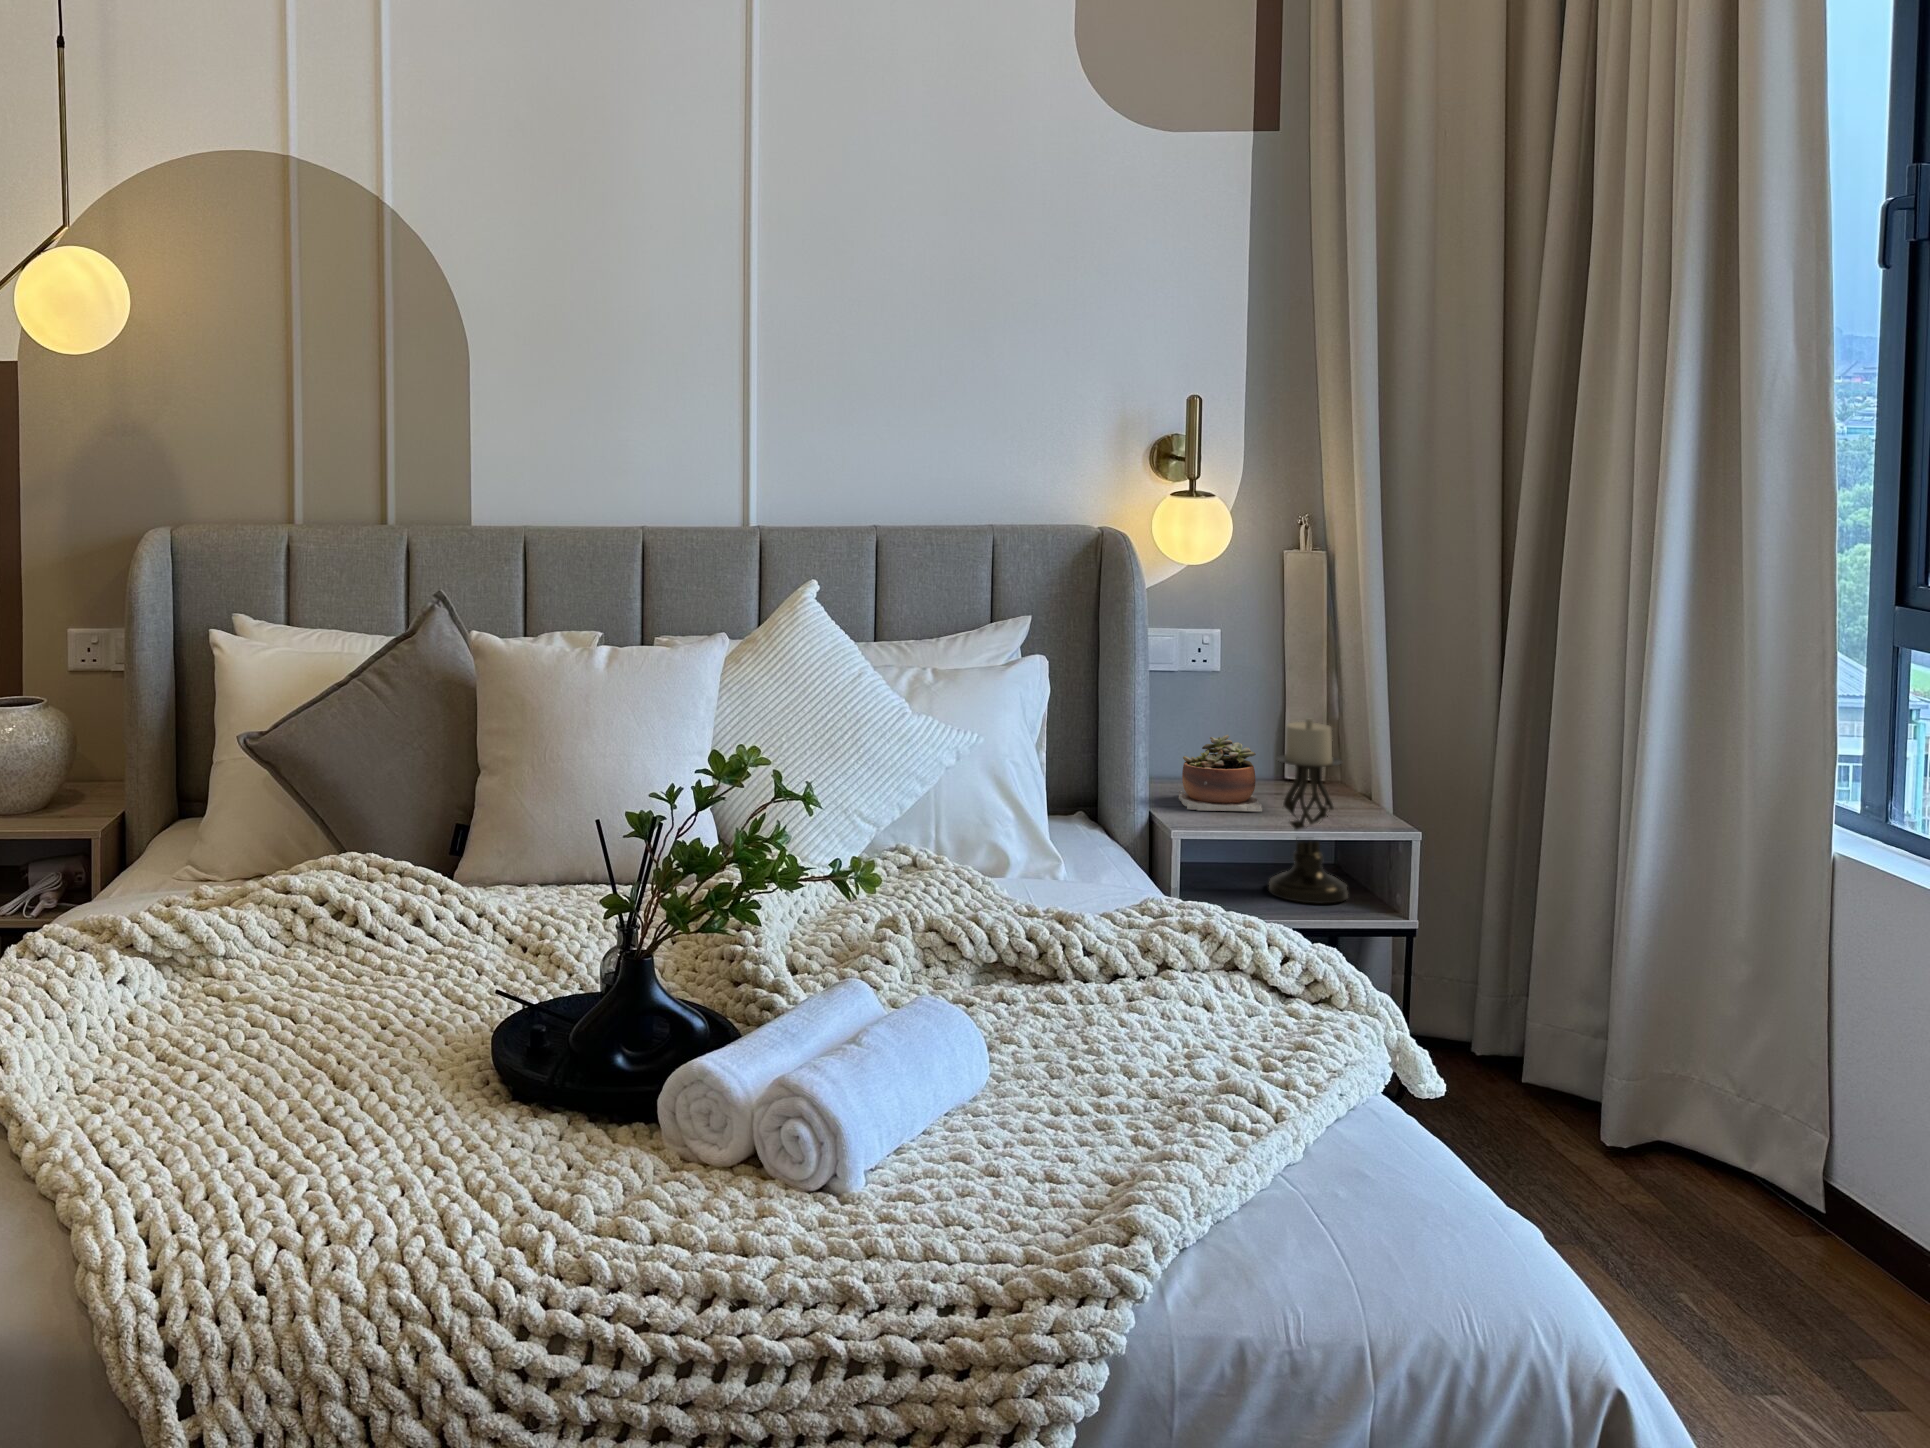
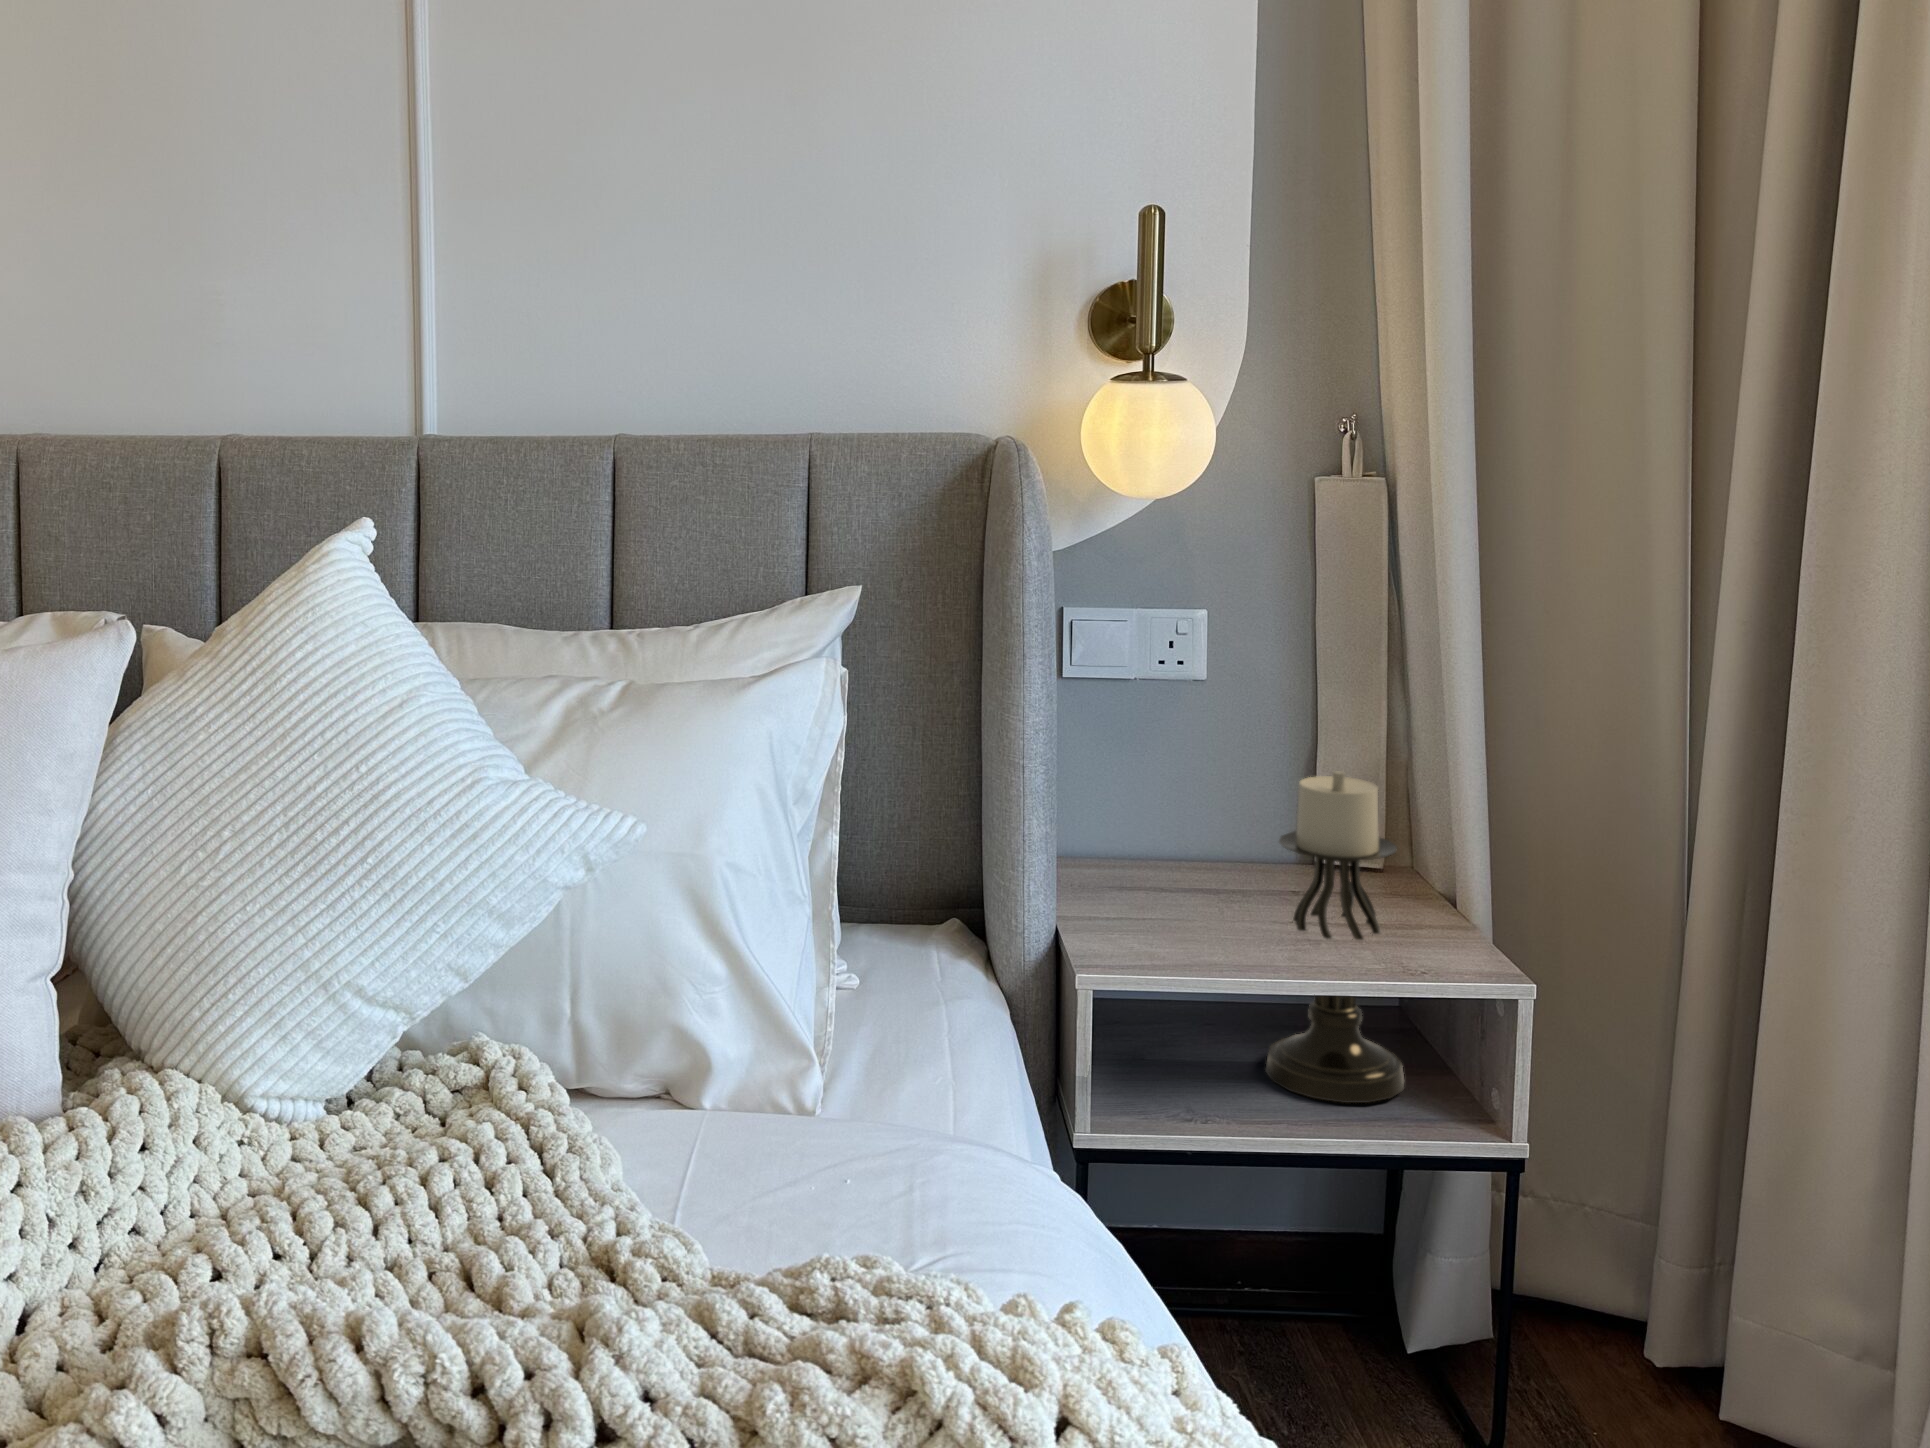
succulent plant: present [1179,735,1263,812] -> none [1113,796,1251,938]

